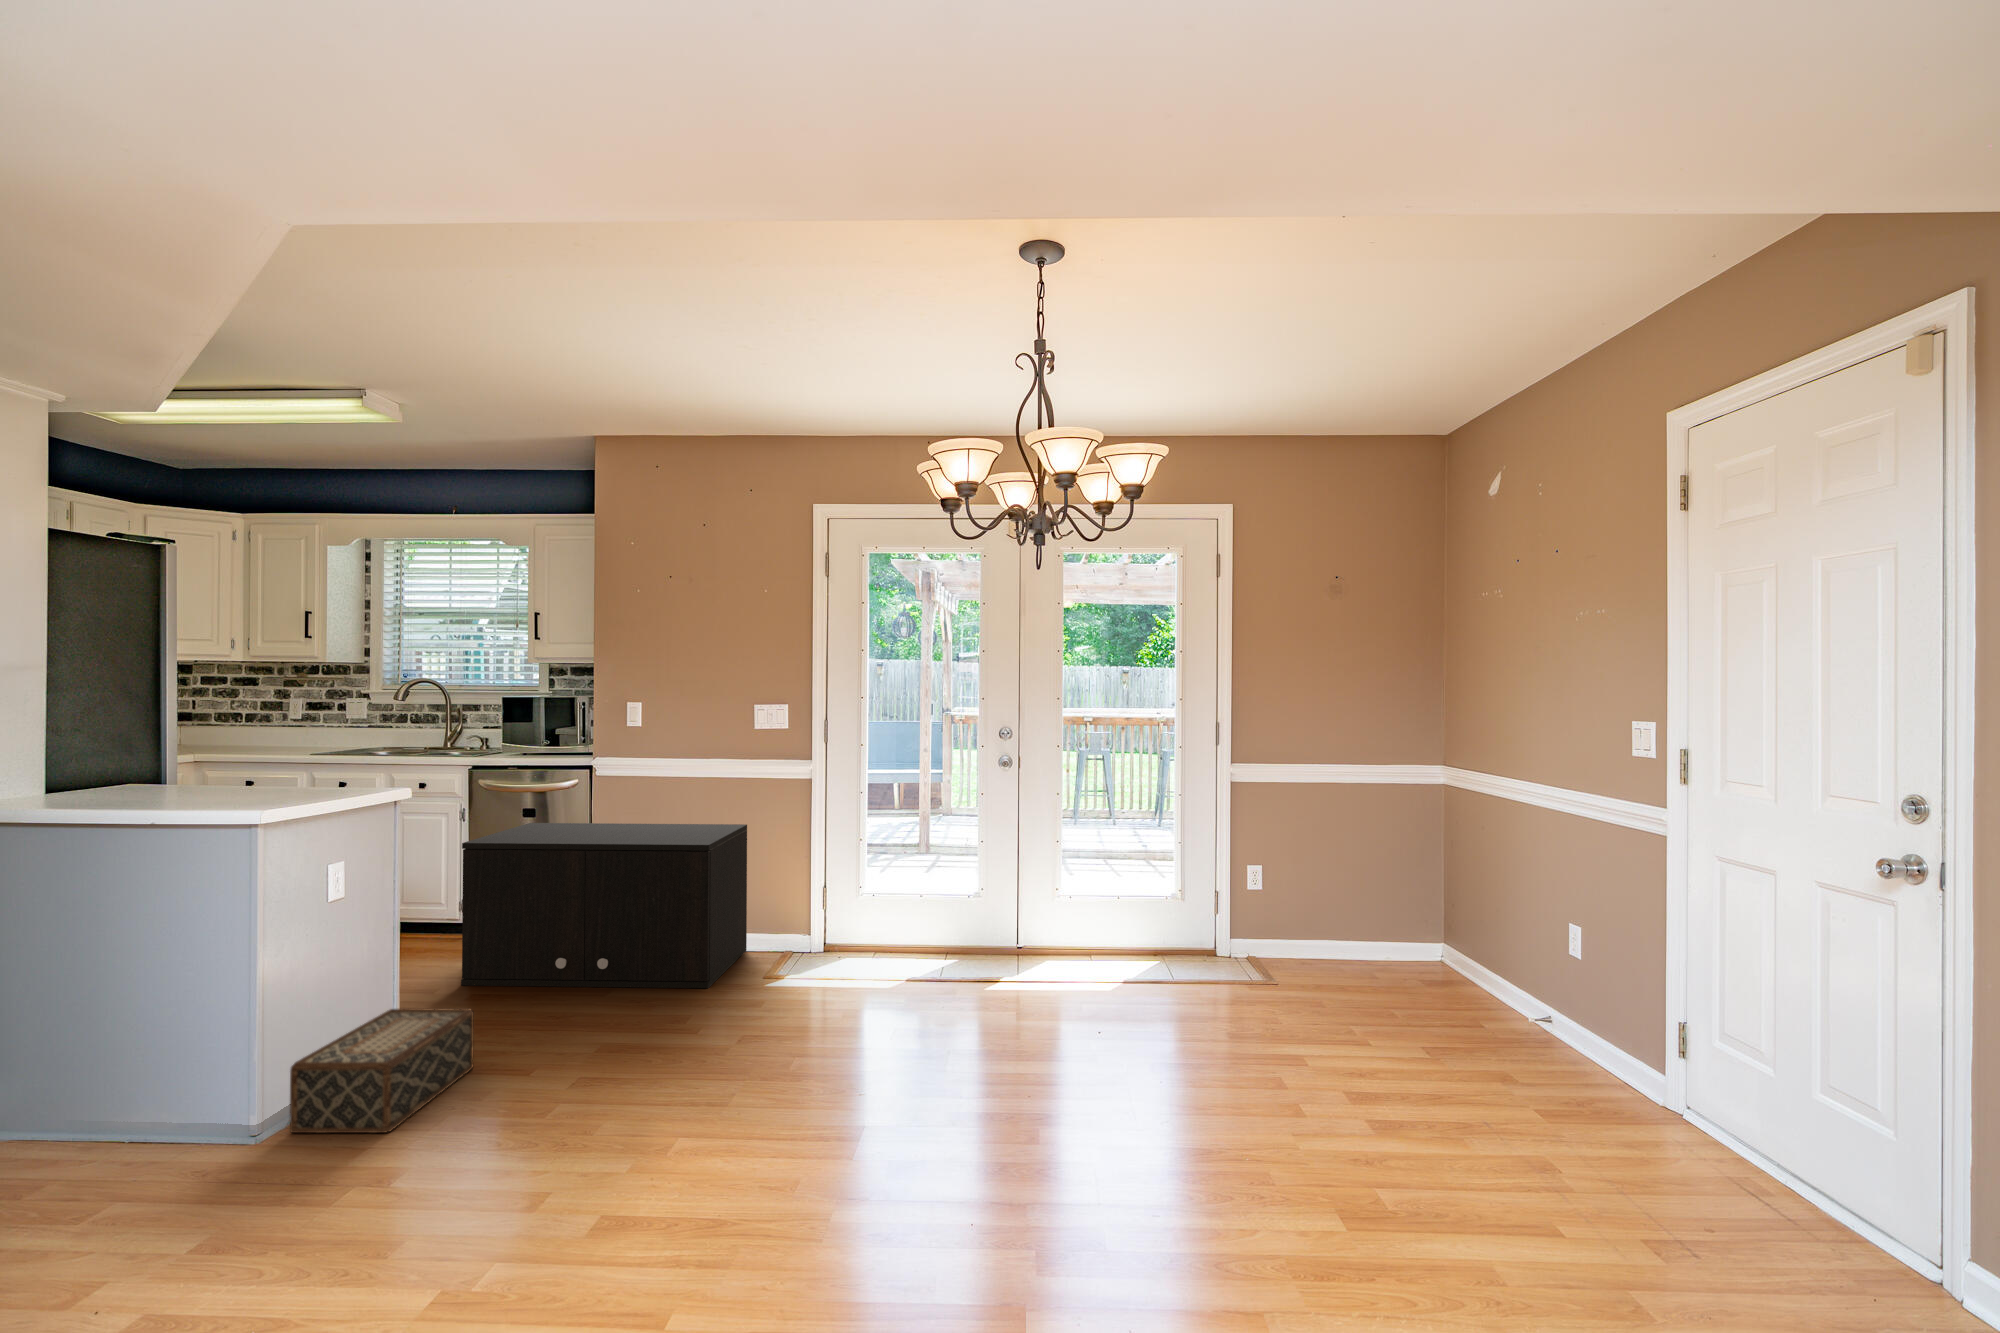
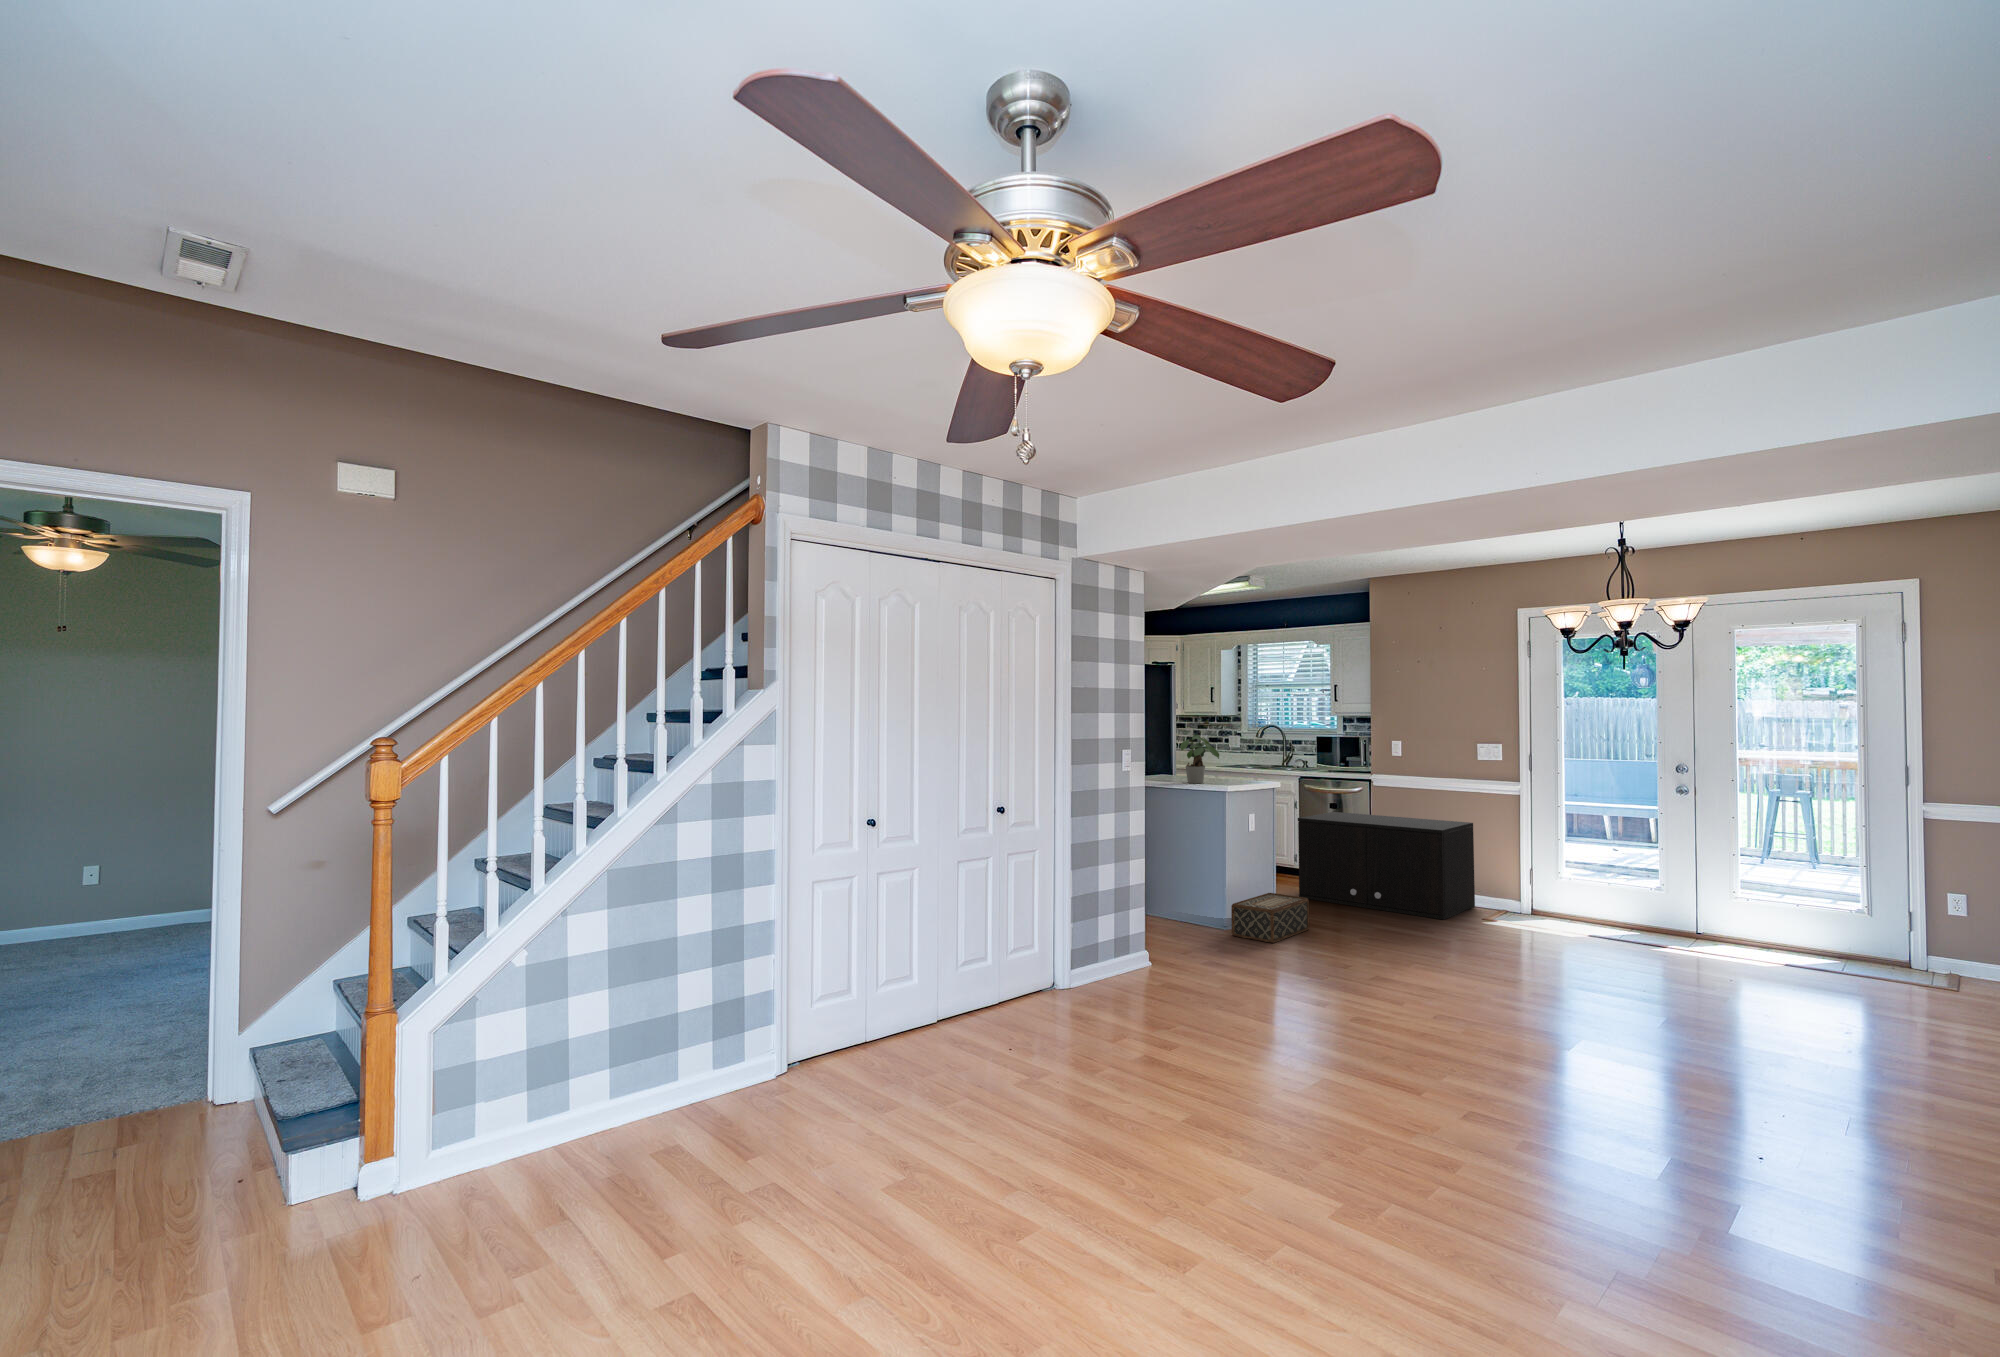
potted plant: none [172,694,275,801] -> present [1180,735,1219,783]

